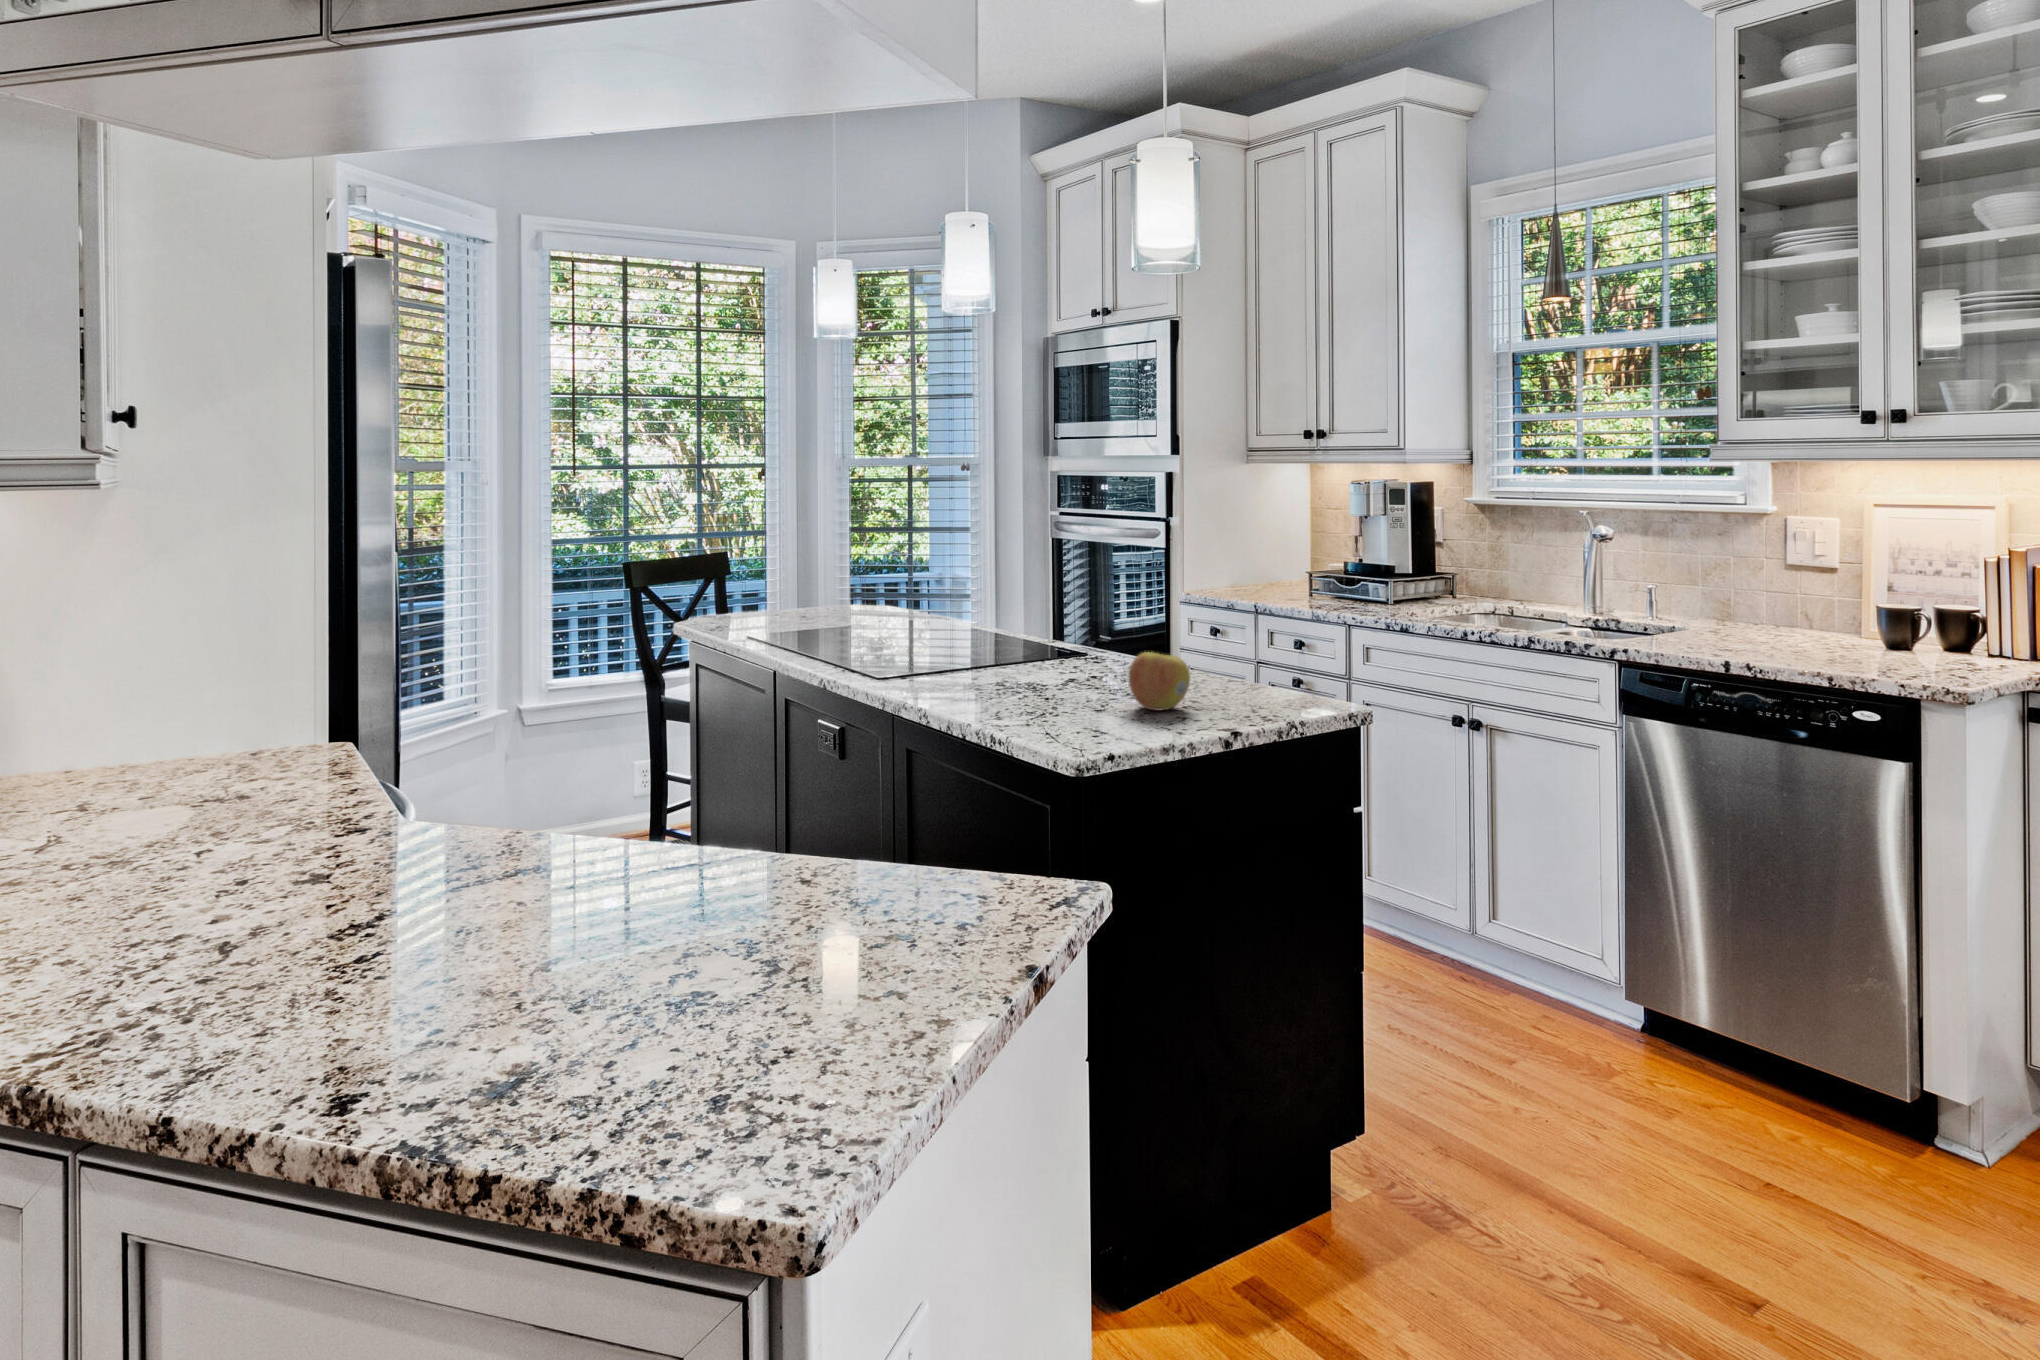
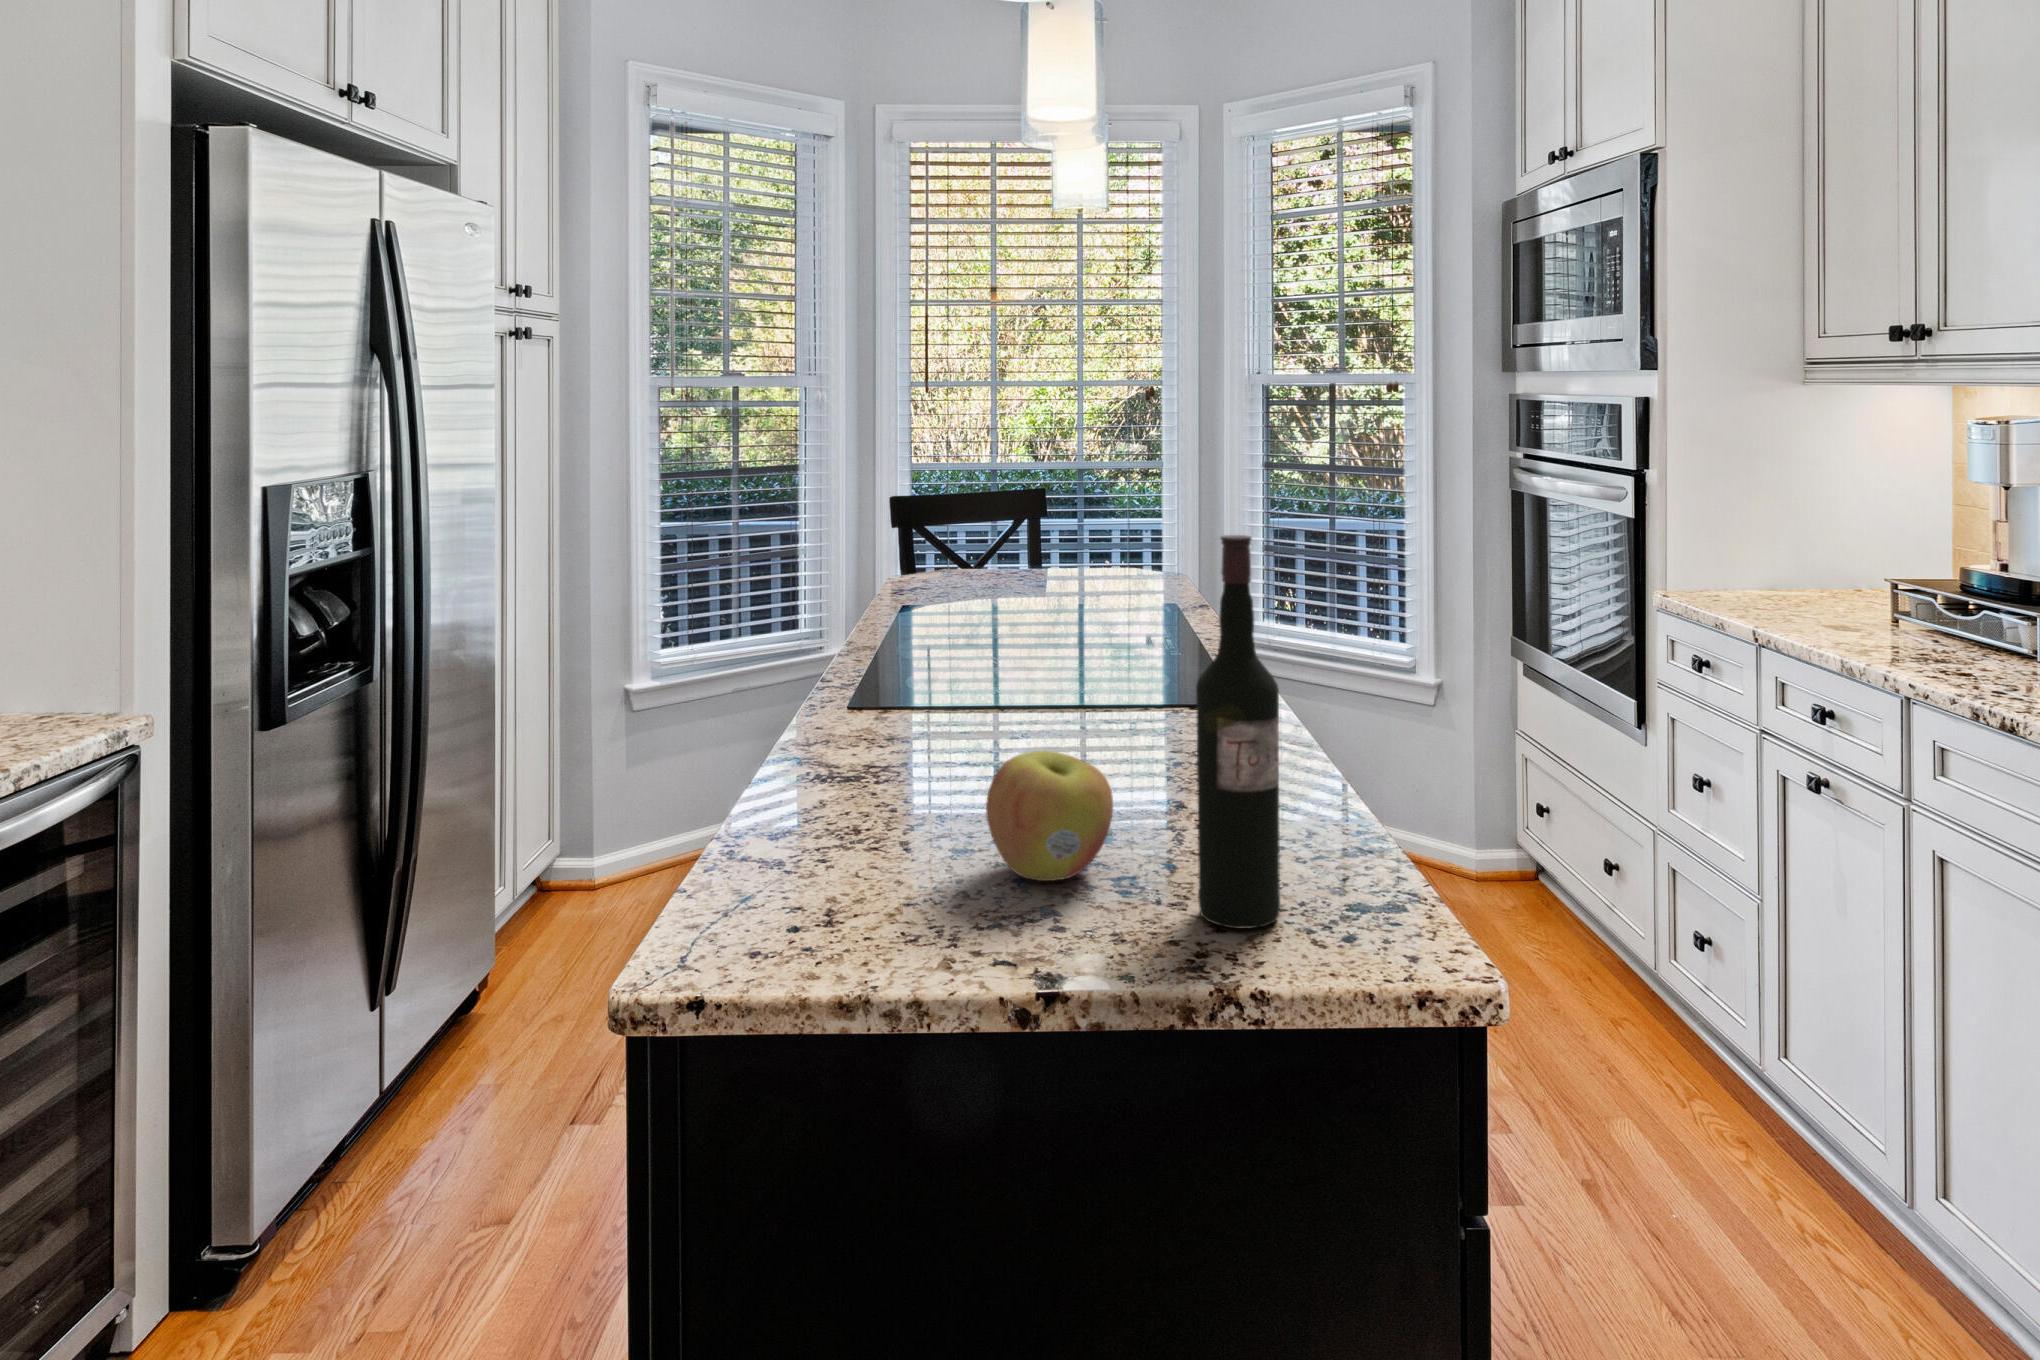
wine bottle: none [1240,538,1278,709] -> present [1196,535,1280,928]

